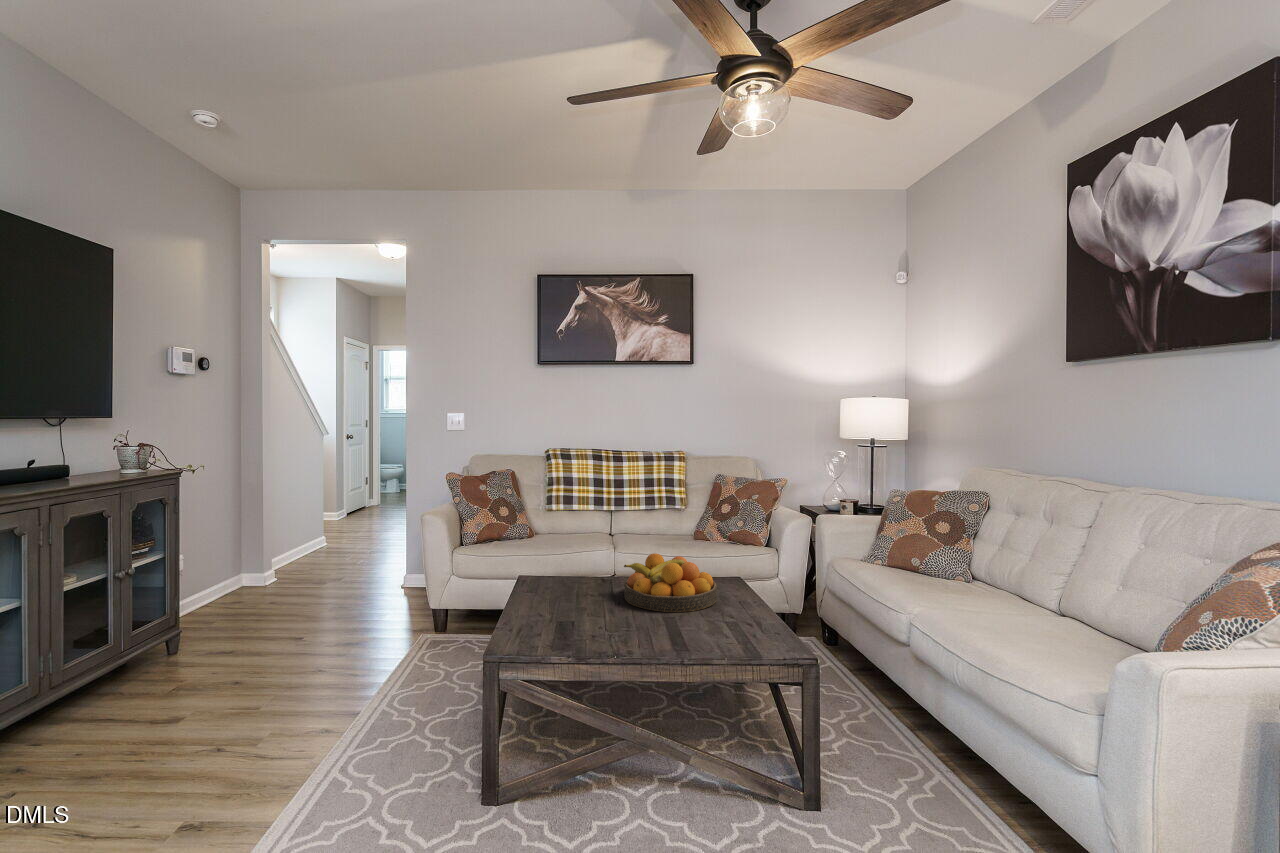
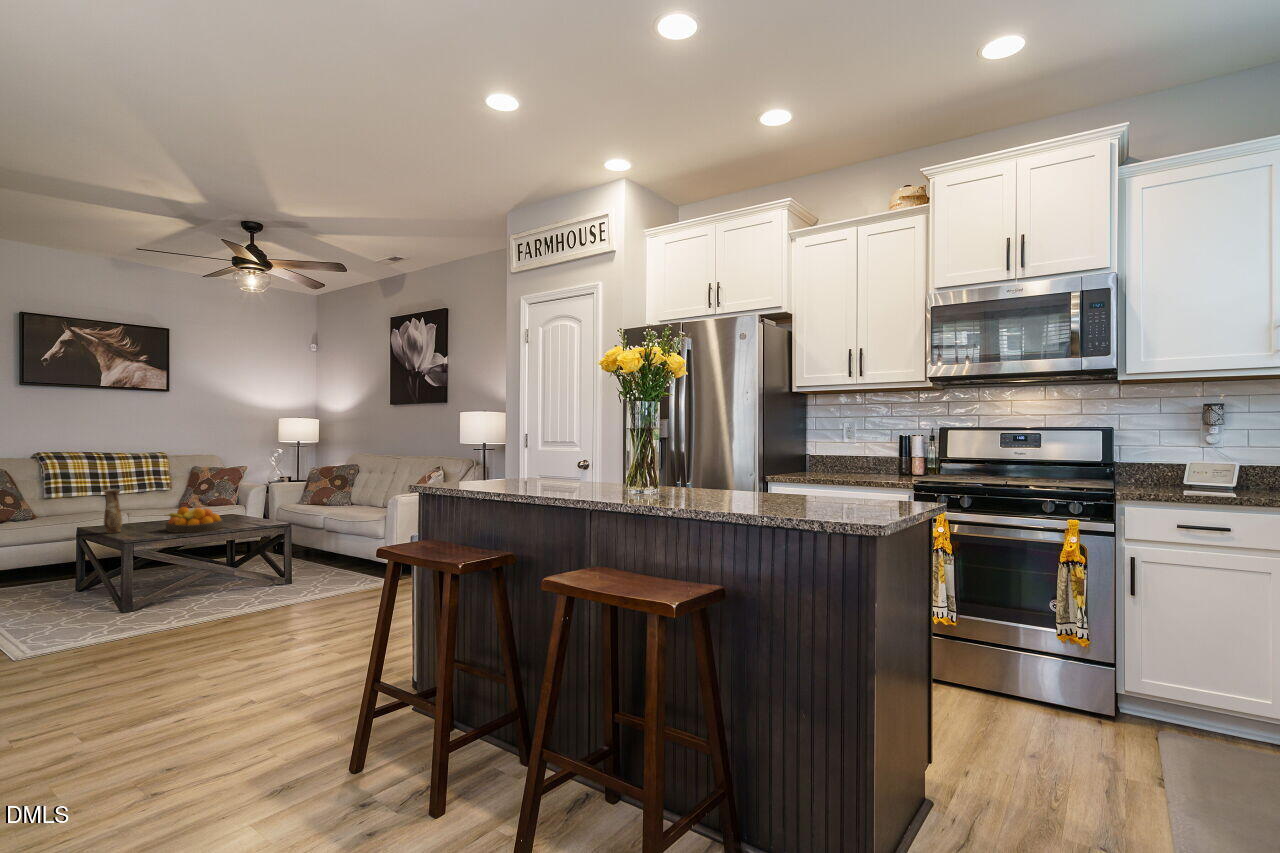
vase: none [548,509,573,586] -> present [104,489,122,533]

